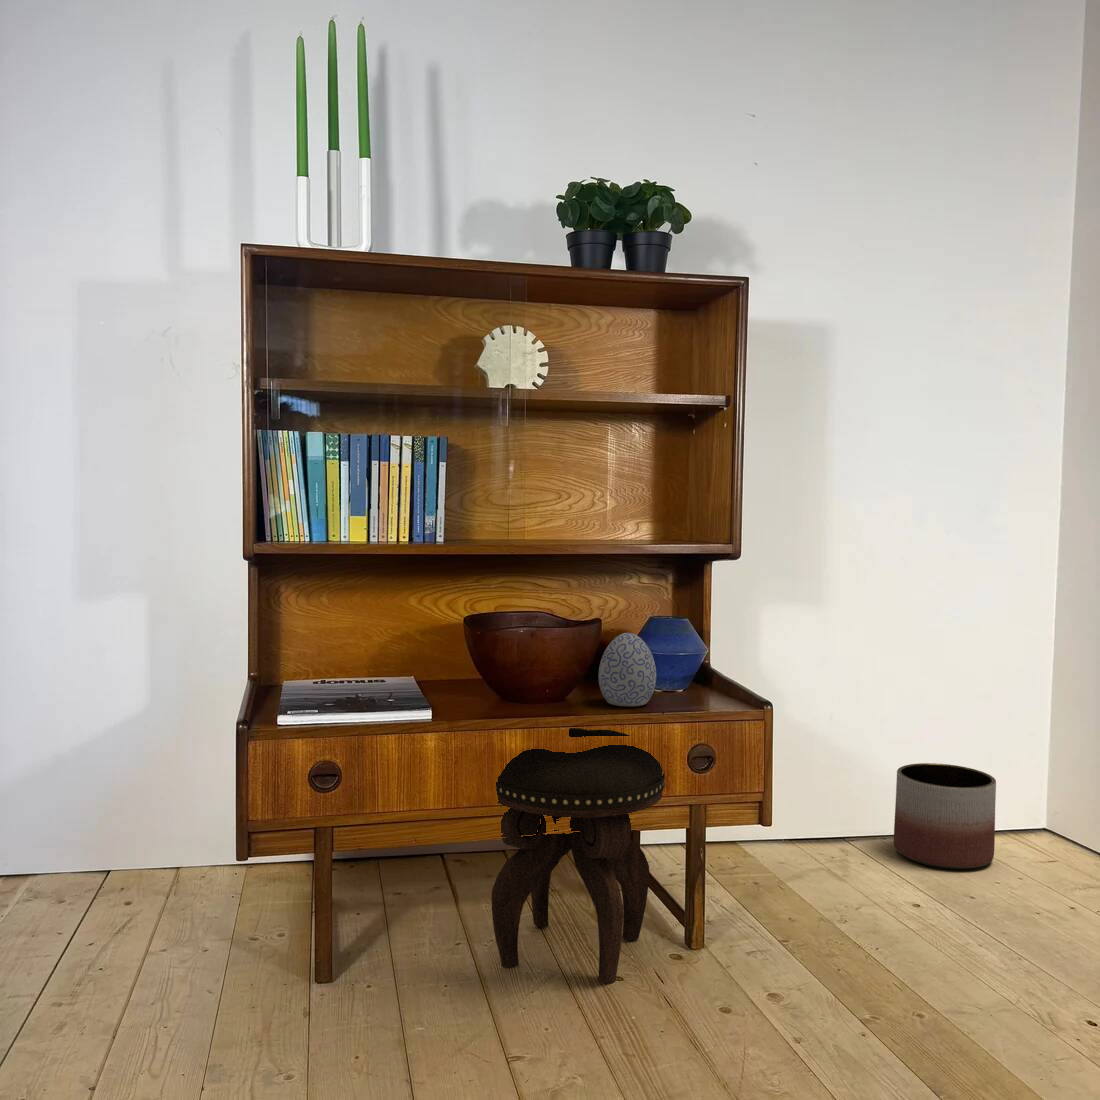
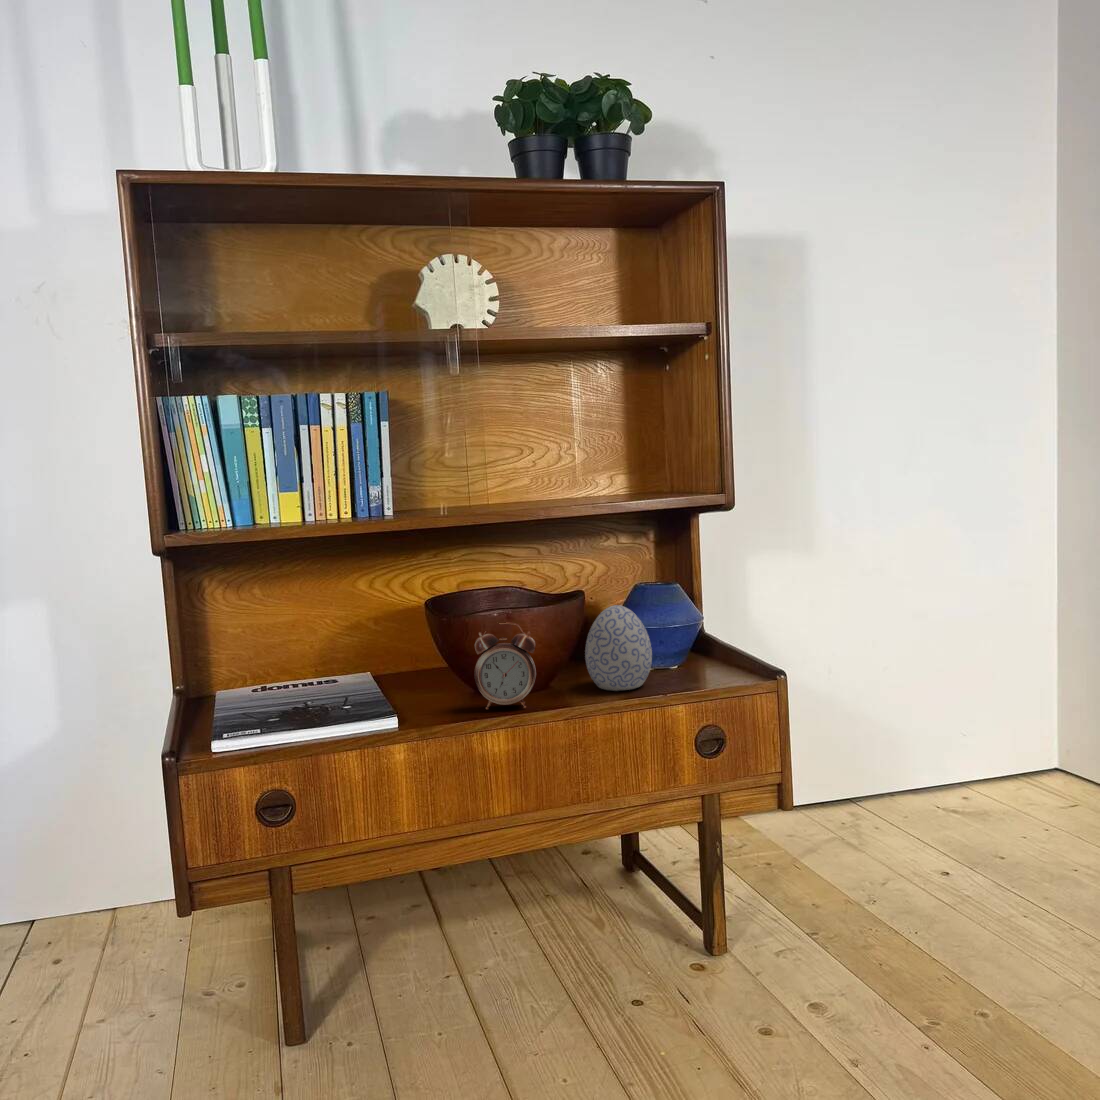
alarm clock: none [501,638,555,713] -> present [474,622,536,710]
footstool: present [491,728,665,984] -> none [464,717,672,1011]
planter: present [894,763,996,869] -> none [907,713,1017,828]

